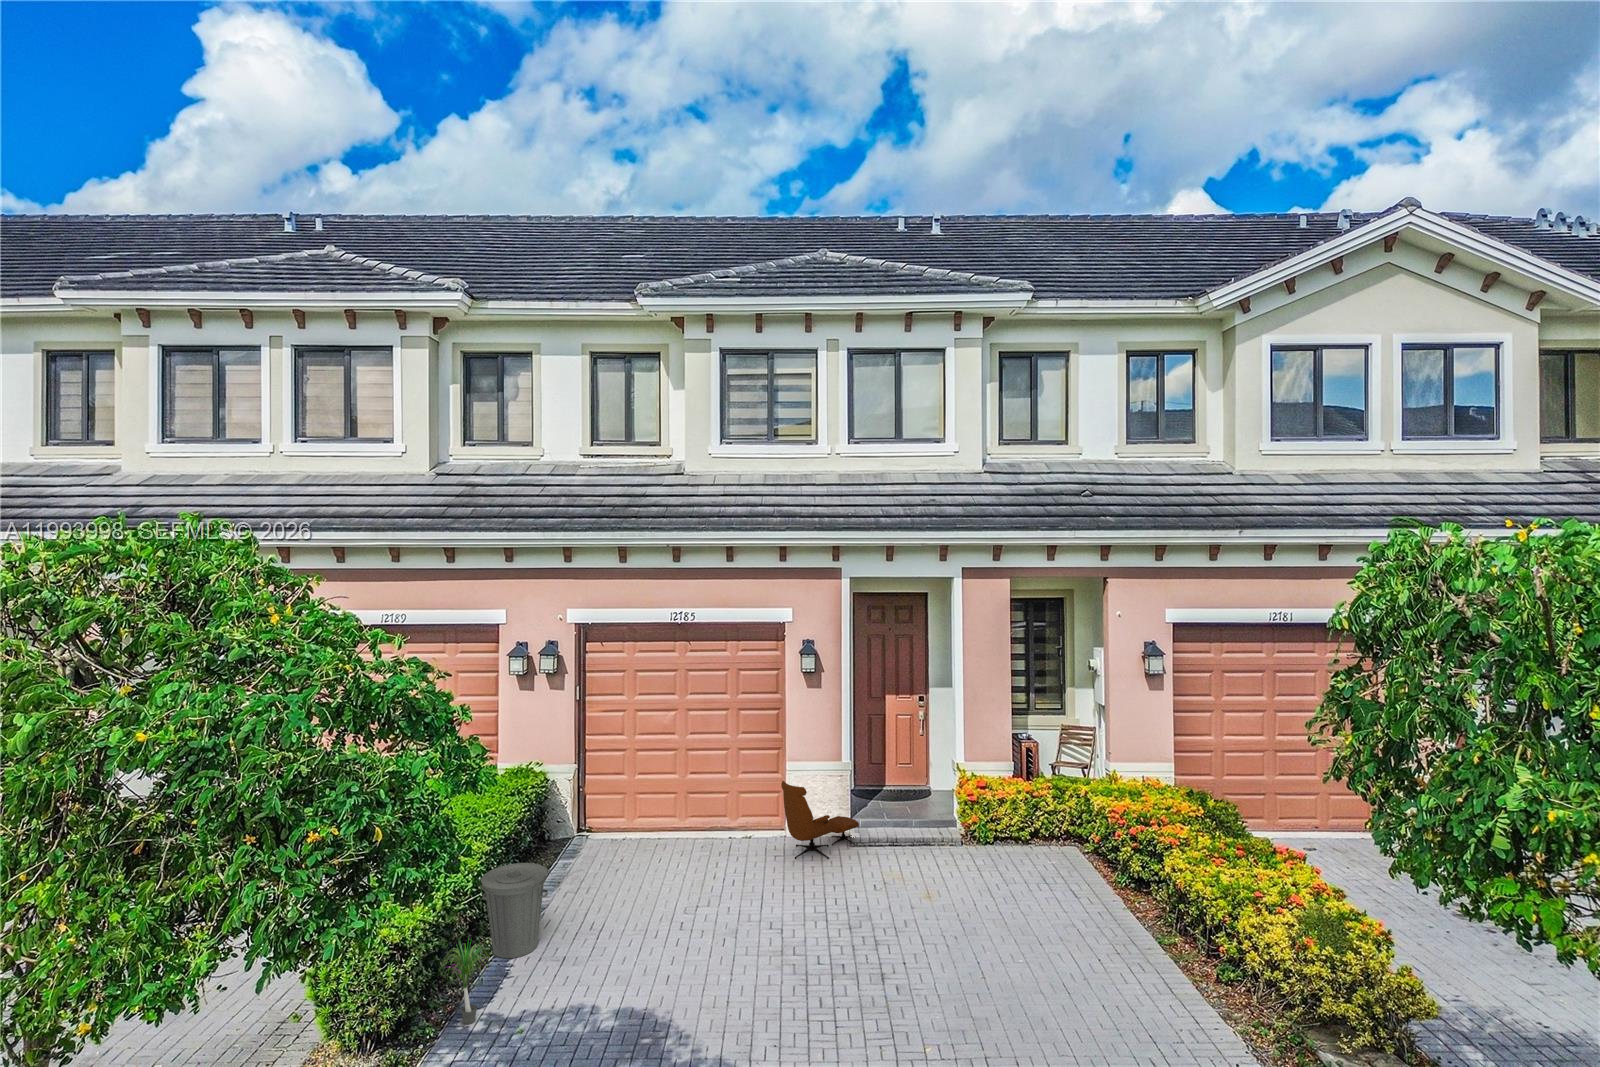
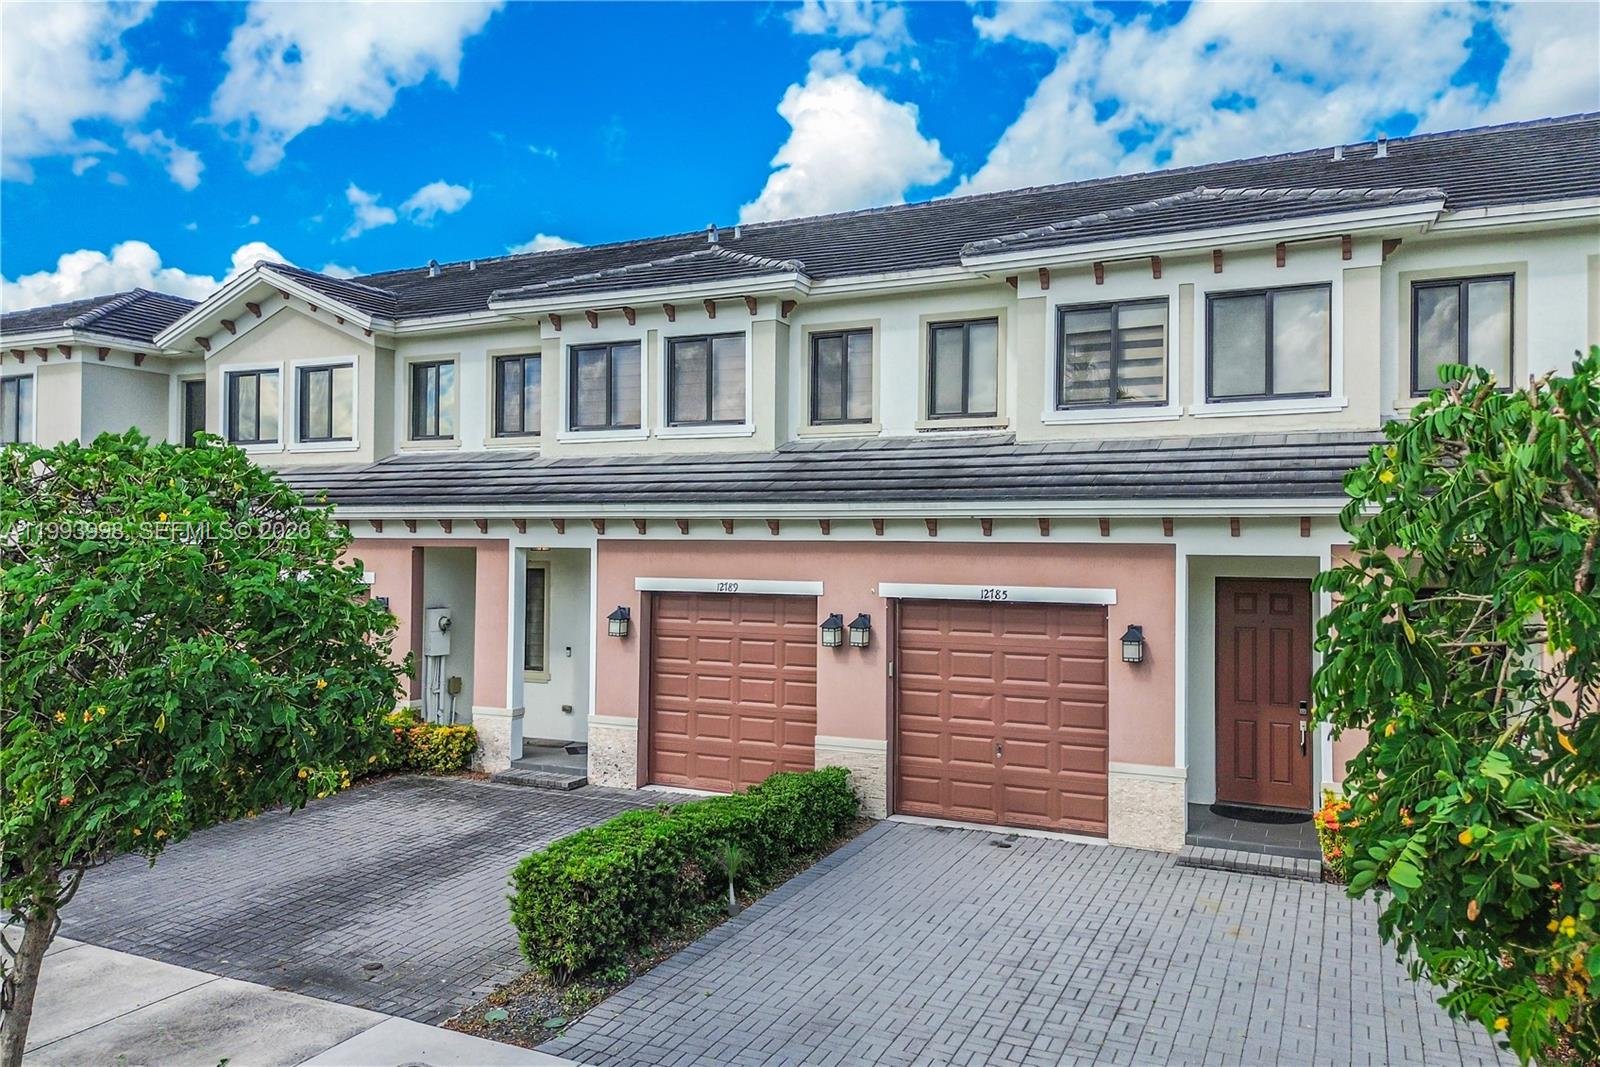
lounge chair: present [781,781,859,859] -> none [1085,774,1185,868]
trash can: present [481,863,548,958] -> none [762,803,821,884]

